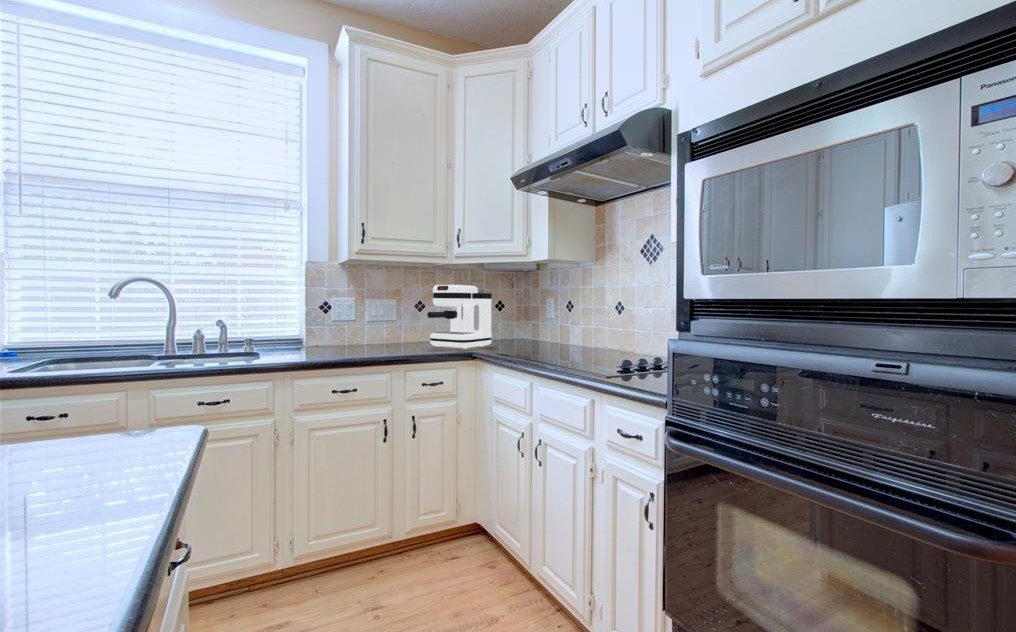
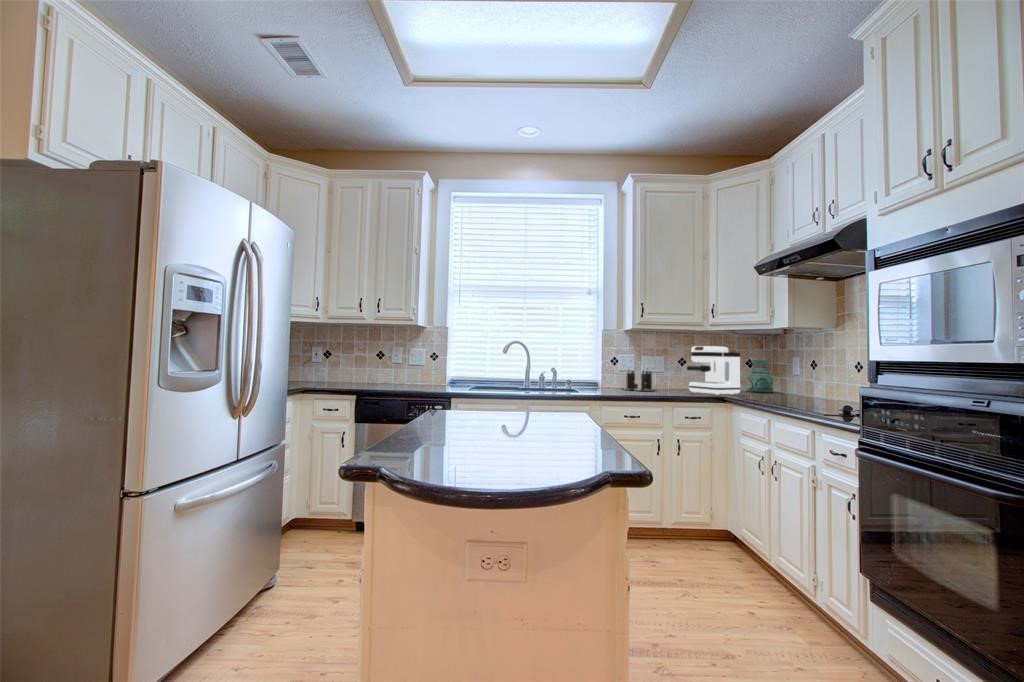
ceramic pitcher: none [497,300,525,341] -> present [747,358,773,393]
candle: none [330,317,401,349] -> present [623,371,655,391]

